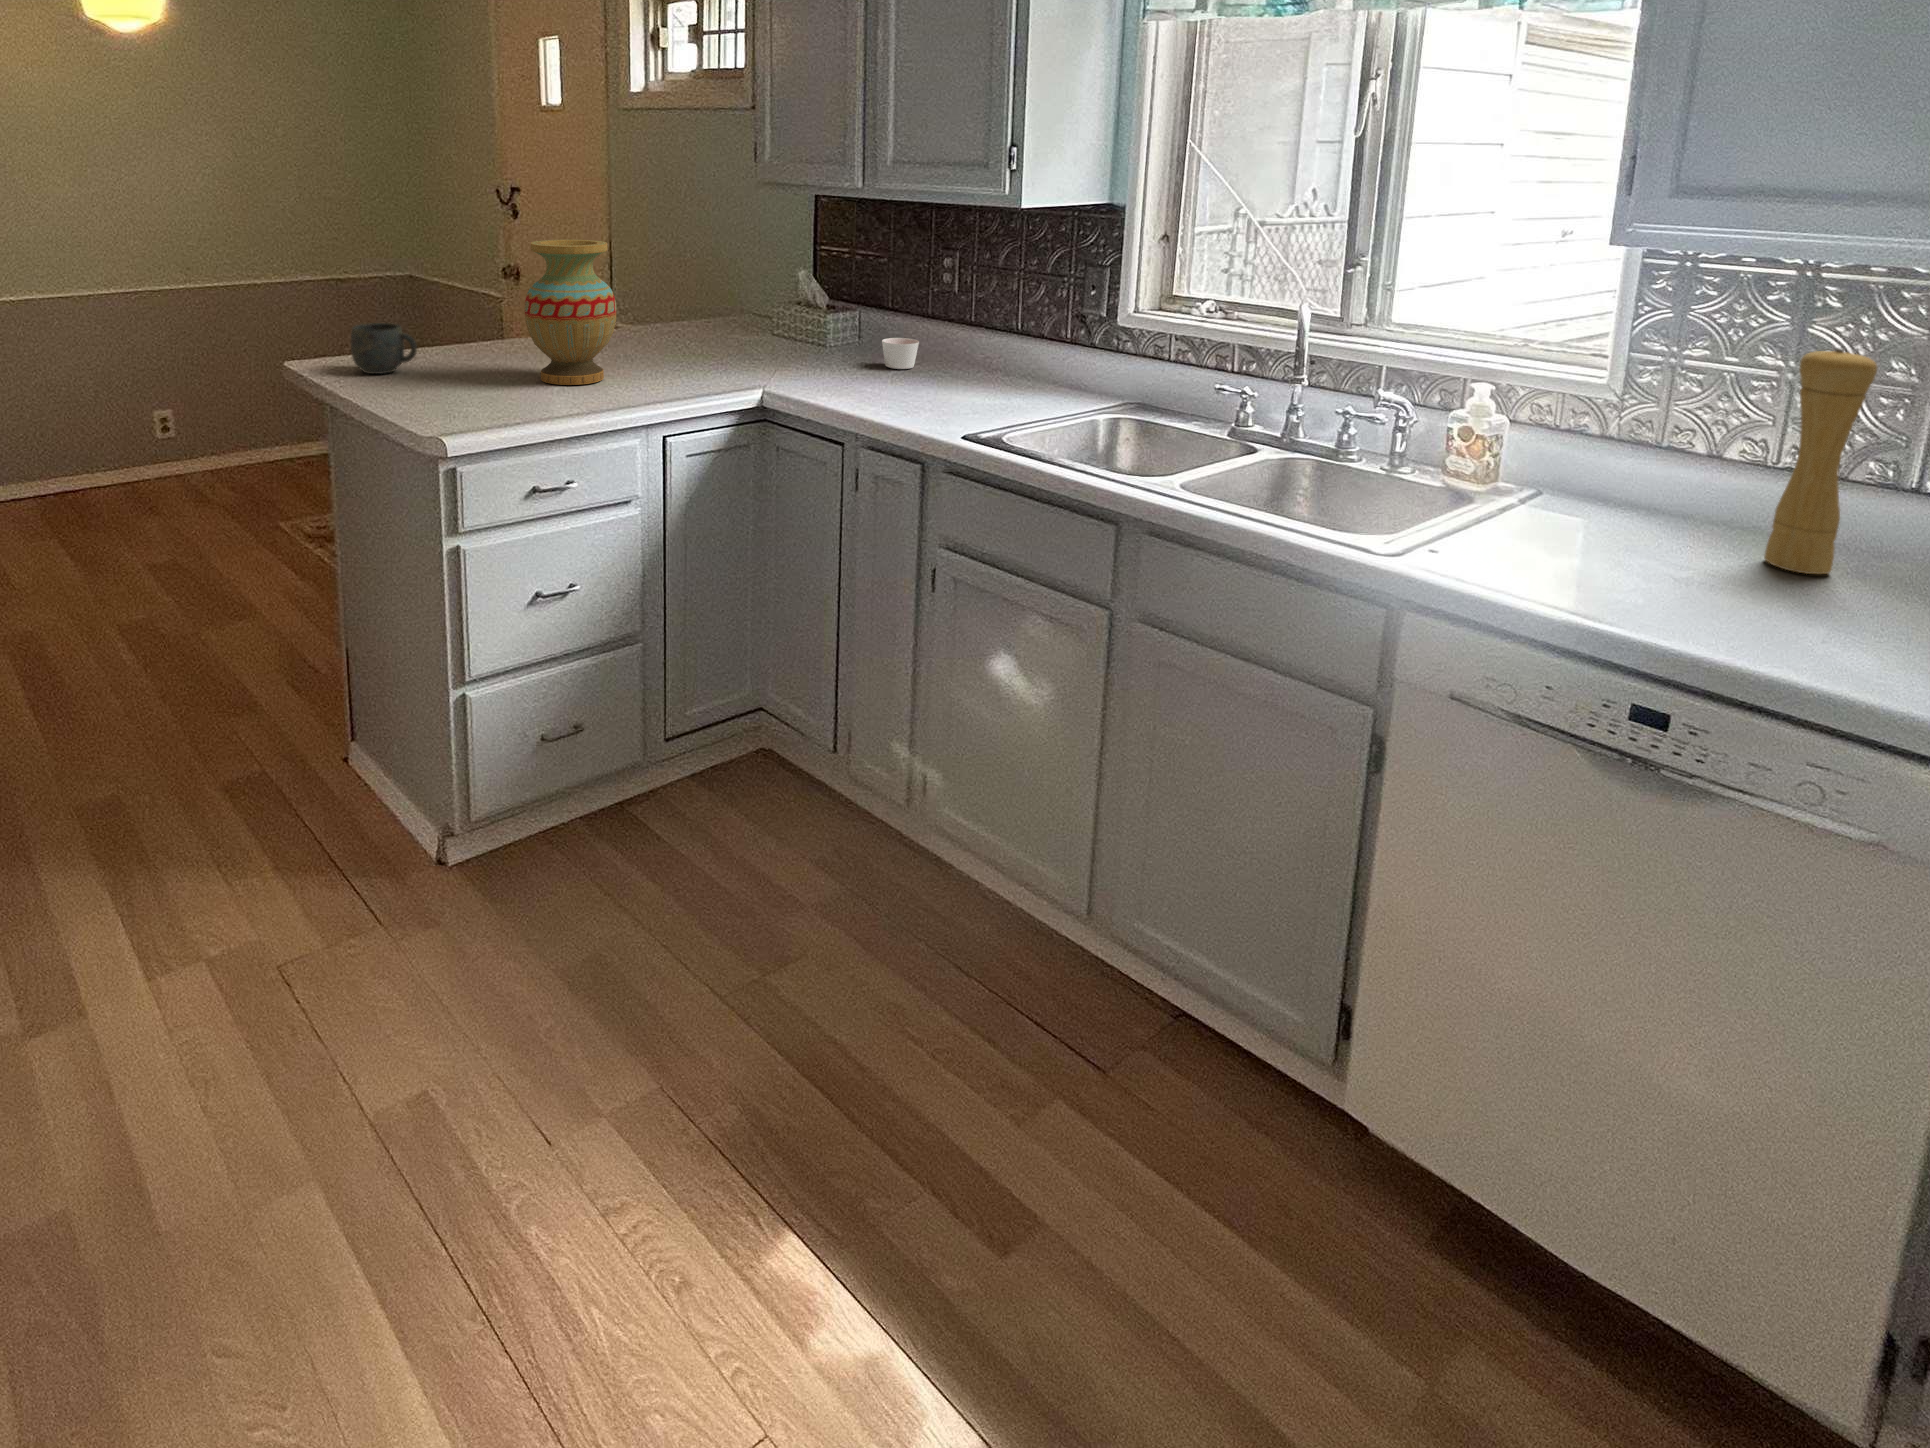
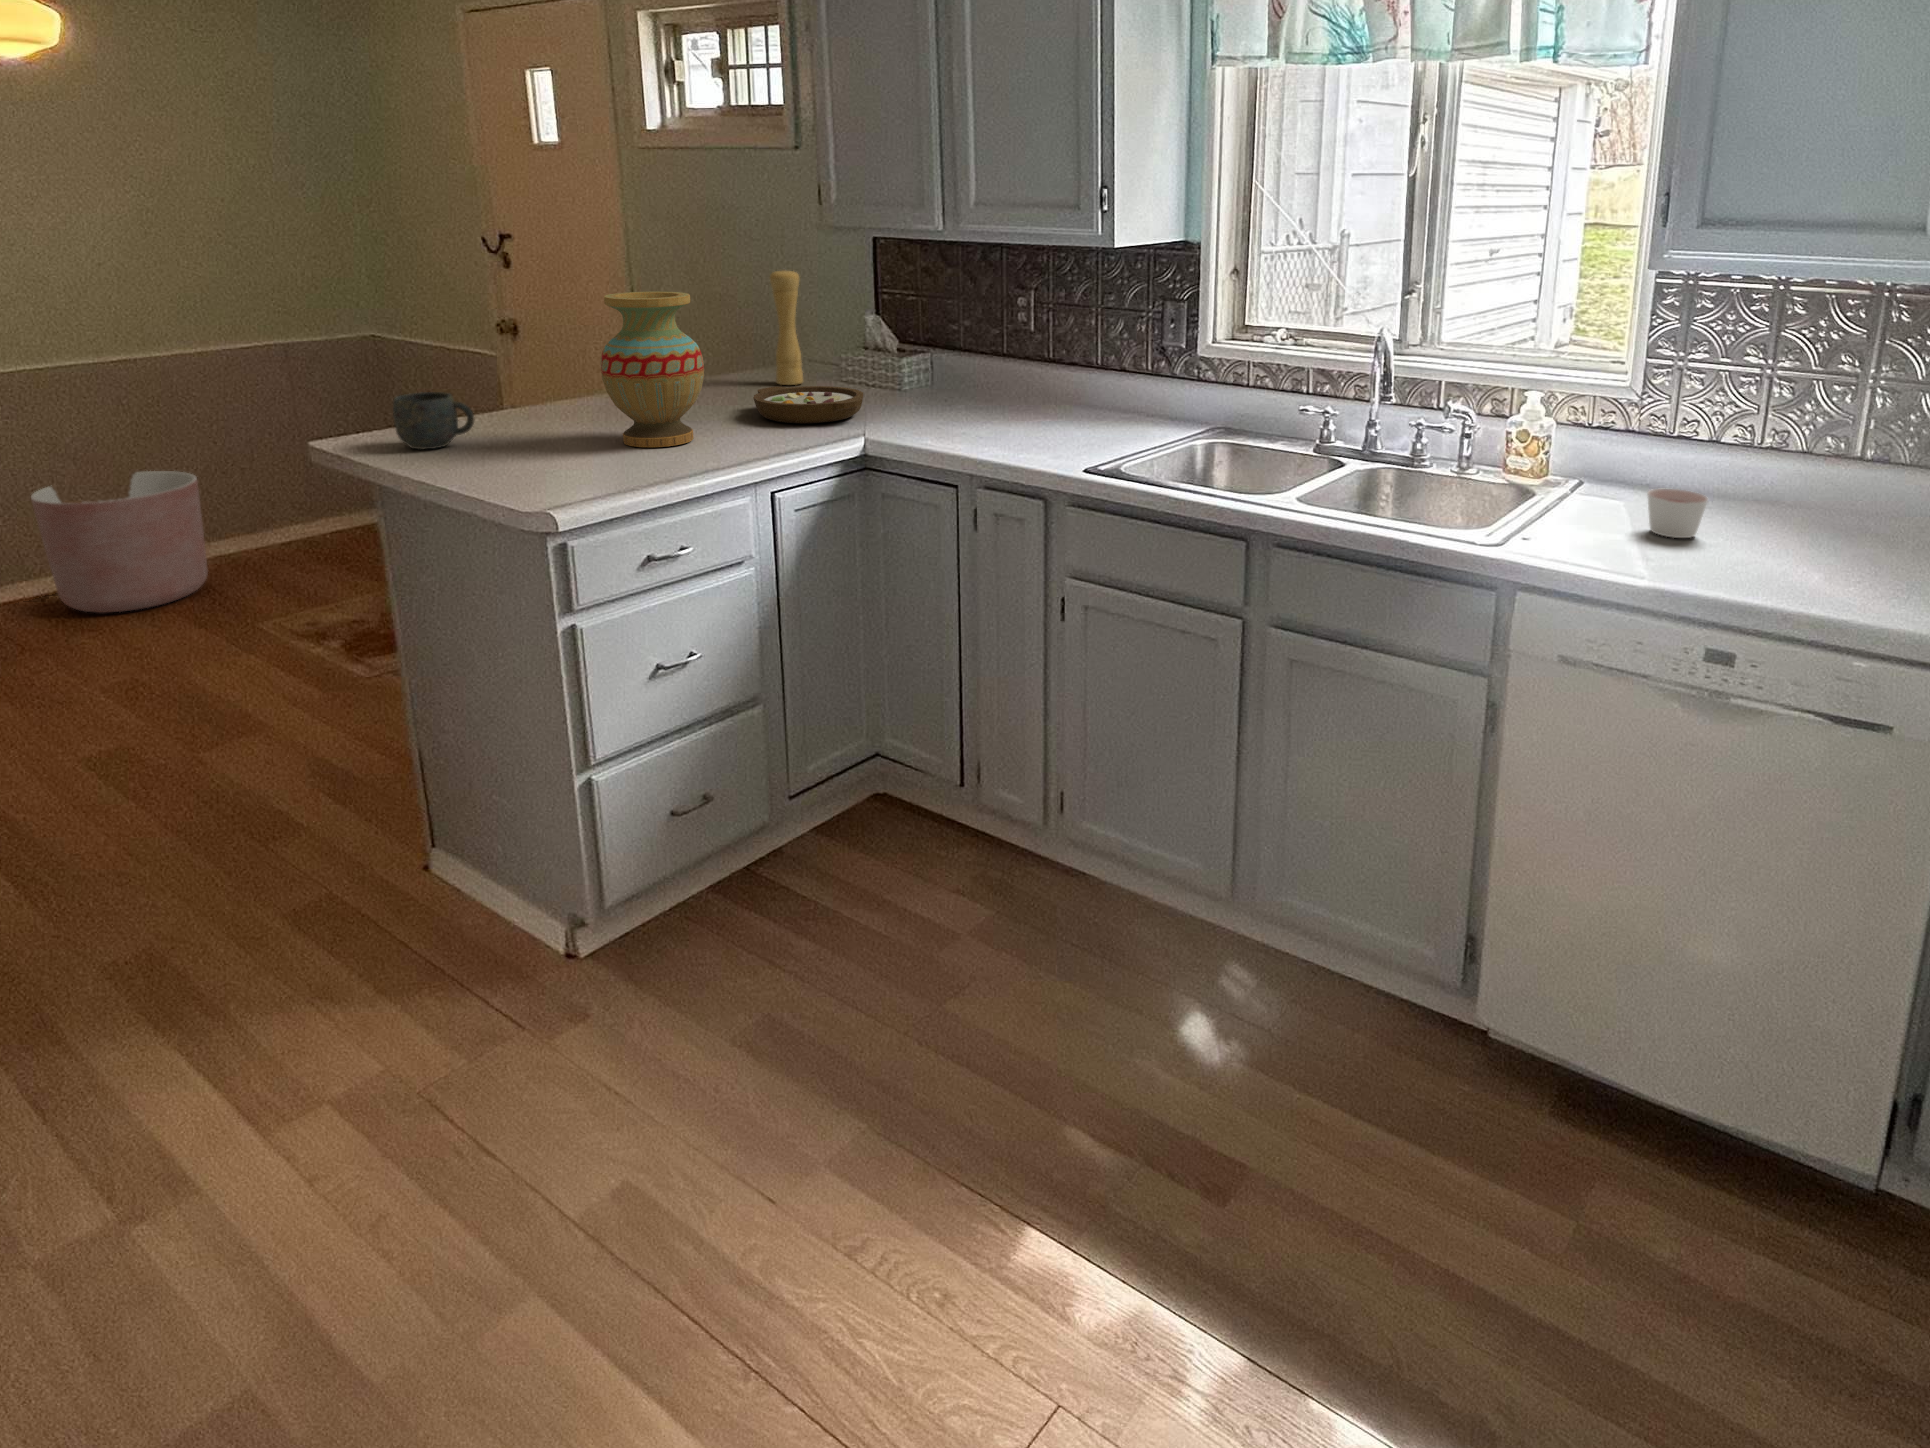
bowl: none [670,334,775,371] -> present [753,386,864,423]
candle: present [882,338,919,369] -> present [1647,489,1708,538]
pepper mill: present [1764,348,1877,574] -> present [770,269,803,385]
planter: none [146,378,269,494] -> present [31,471,208,613]

